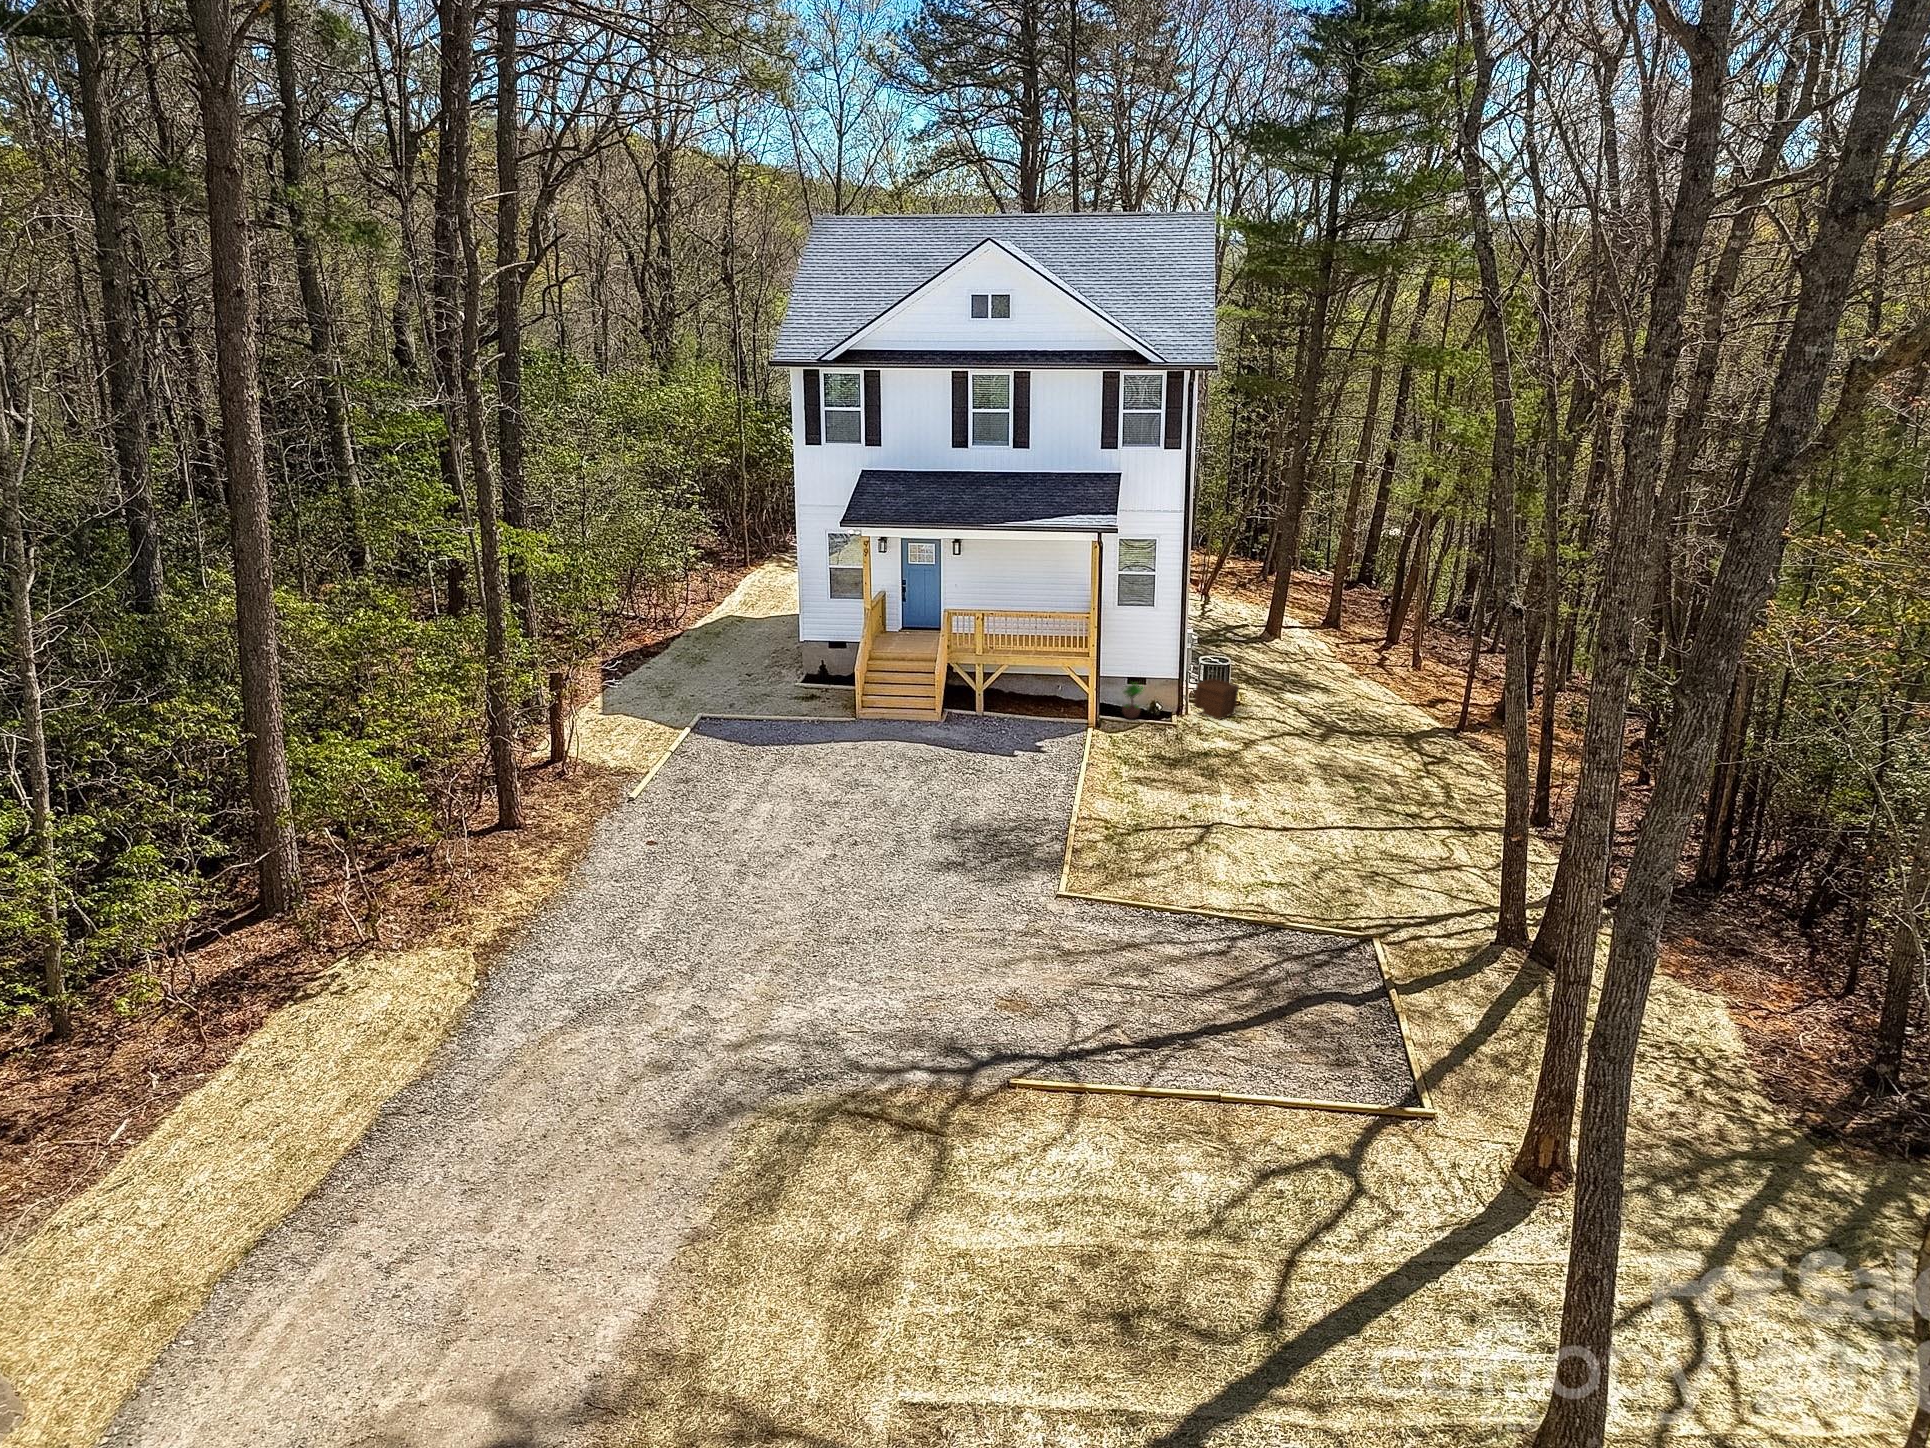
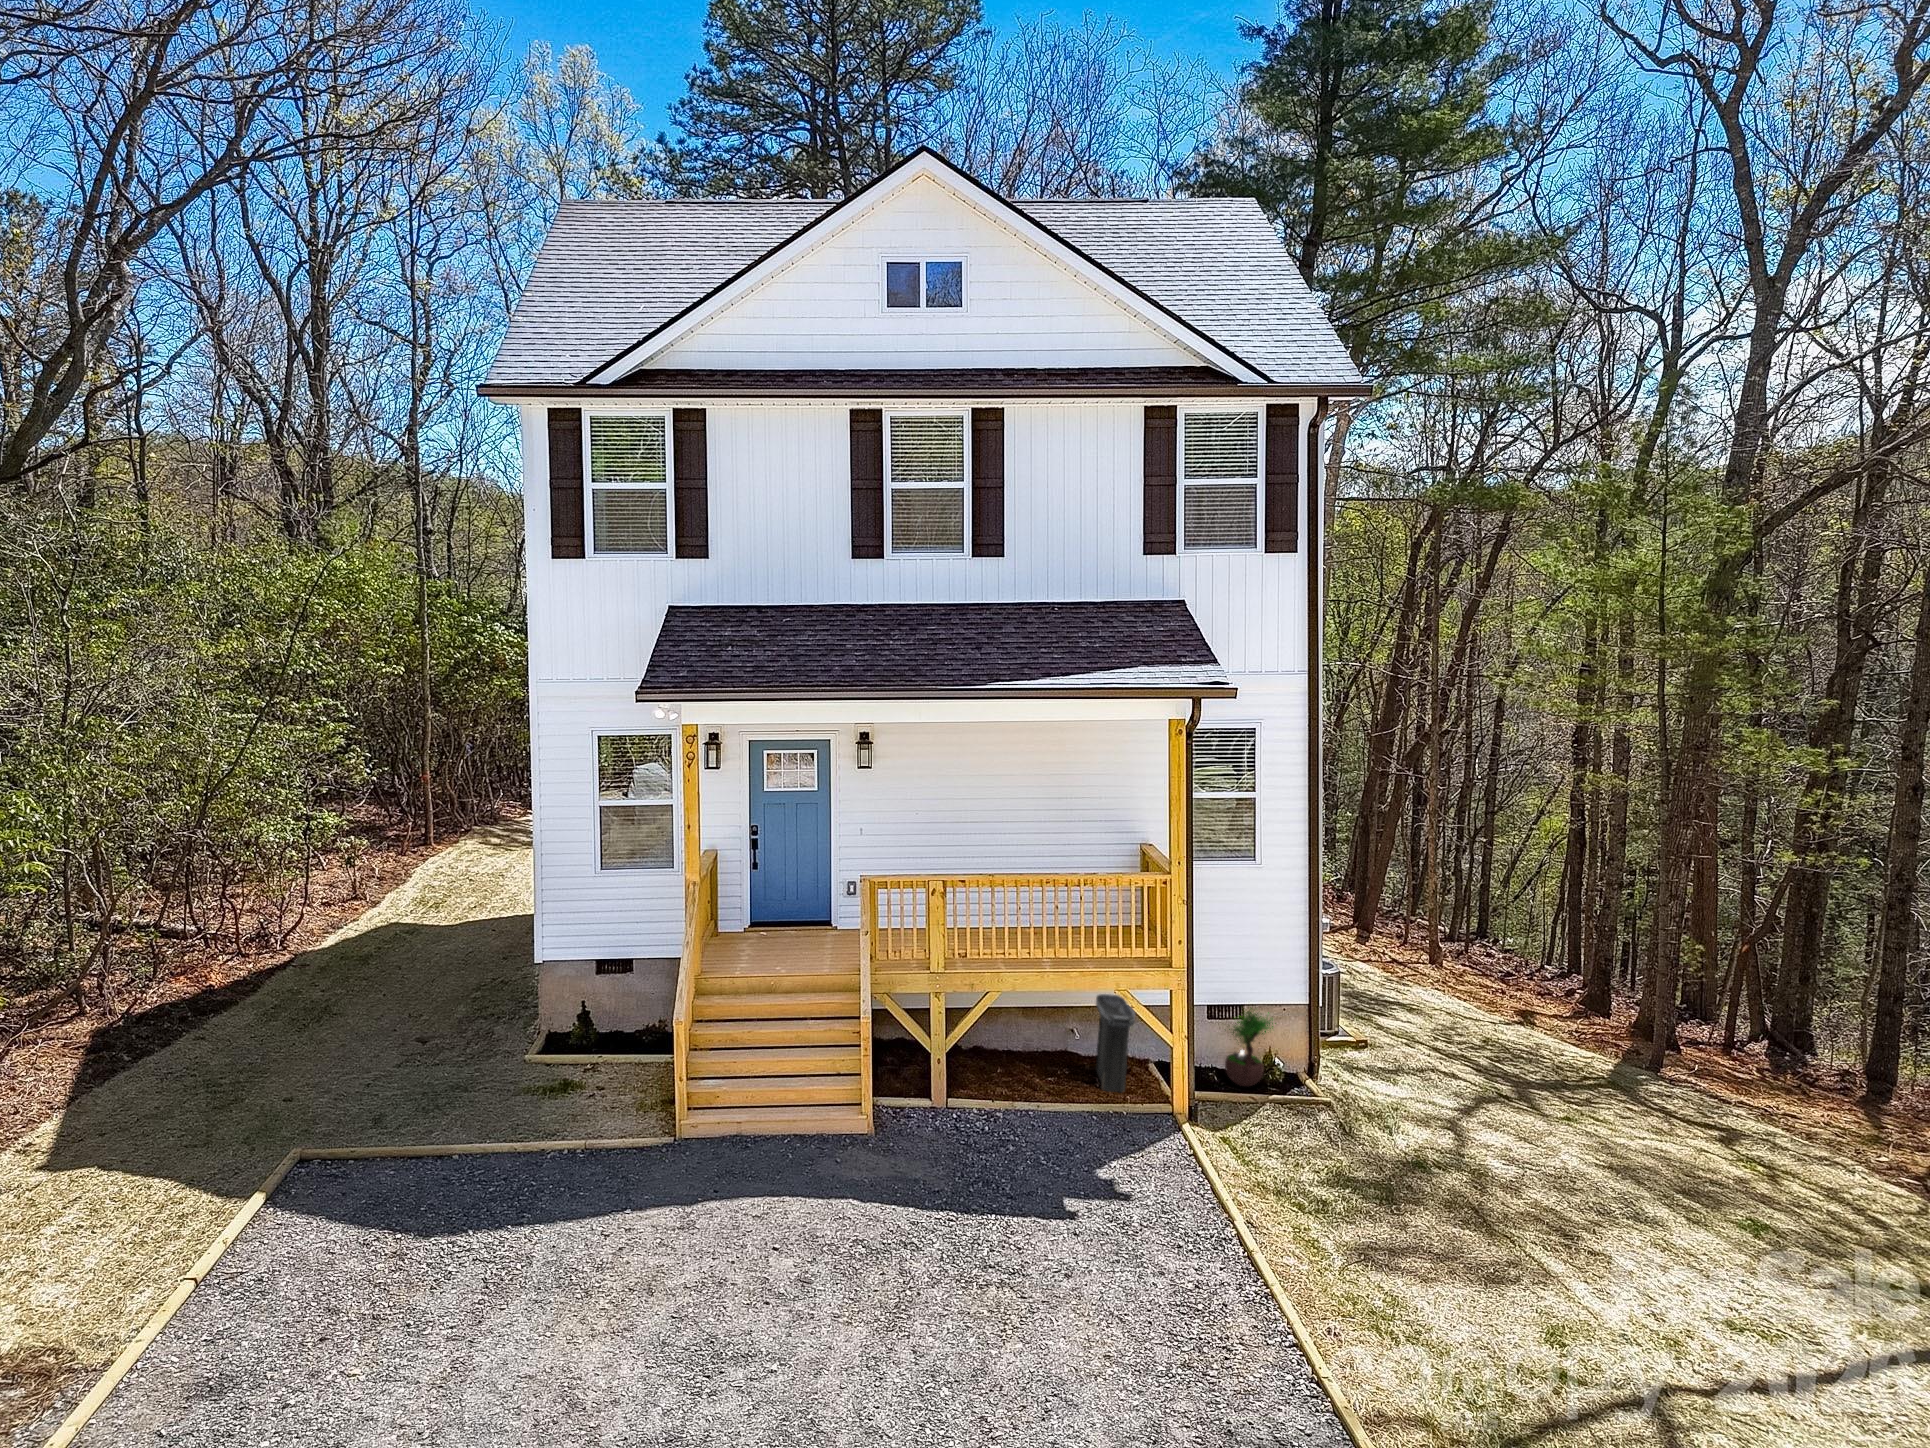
trash can: none [1057,671,1077,715] -> present [1095,994,1135,1092]
wooden crate: present [1194,678,1239,719] -> none [1327,982,1403,1068]

